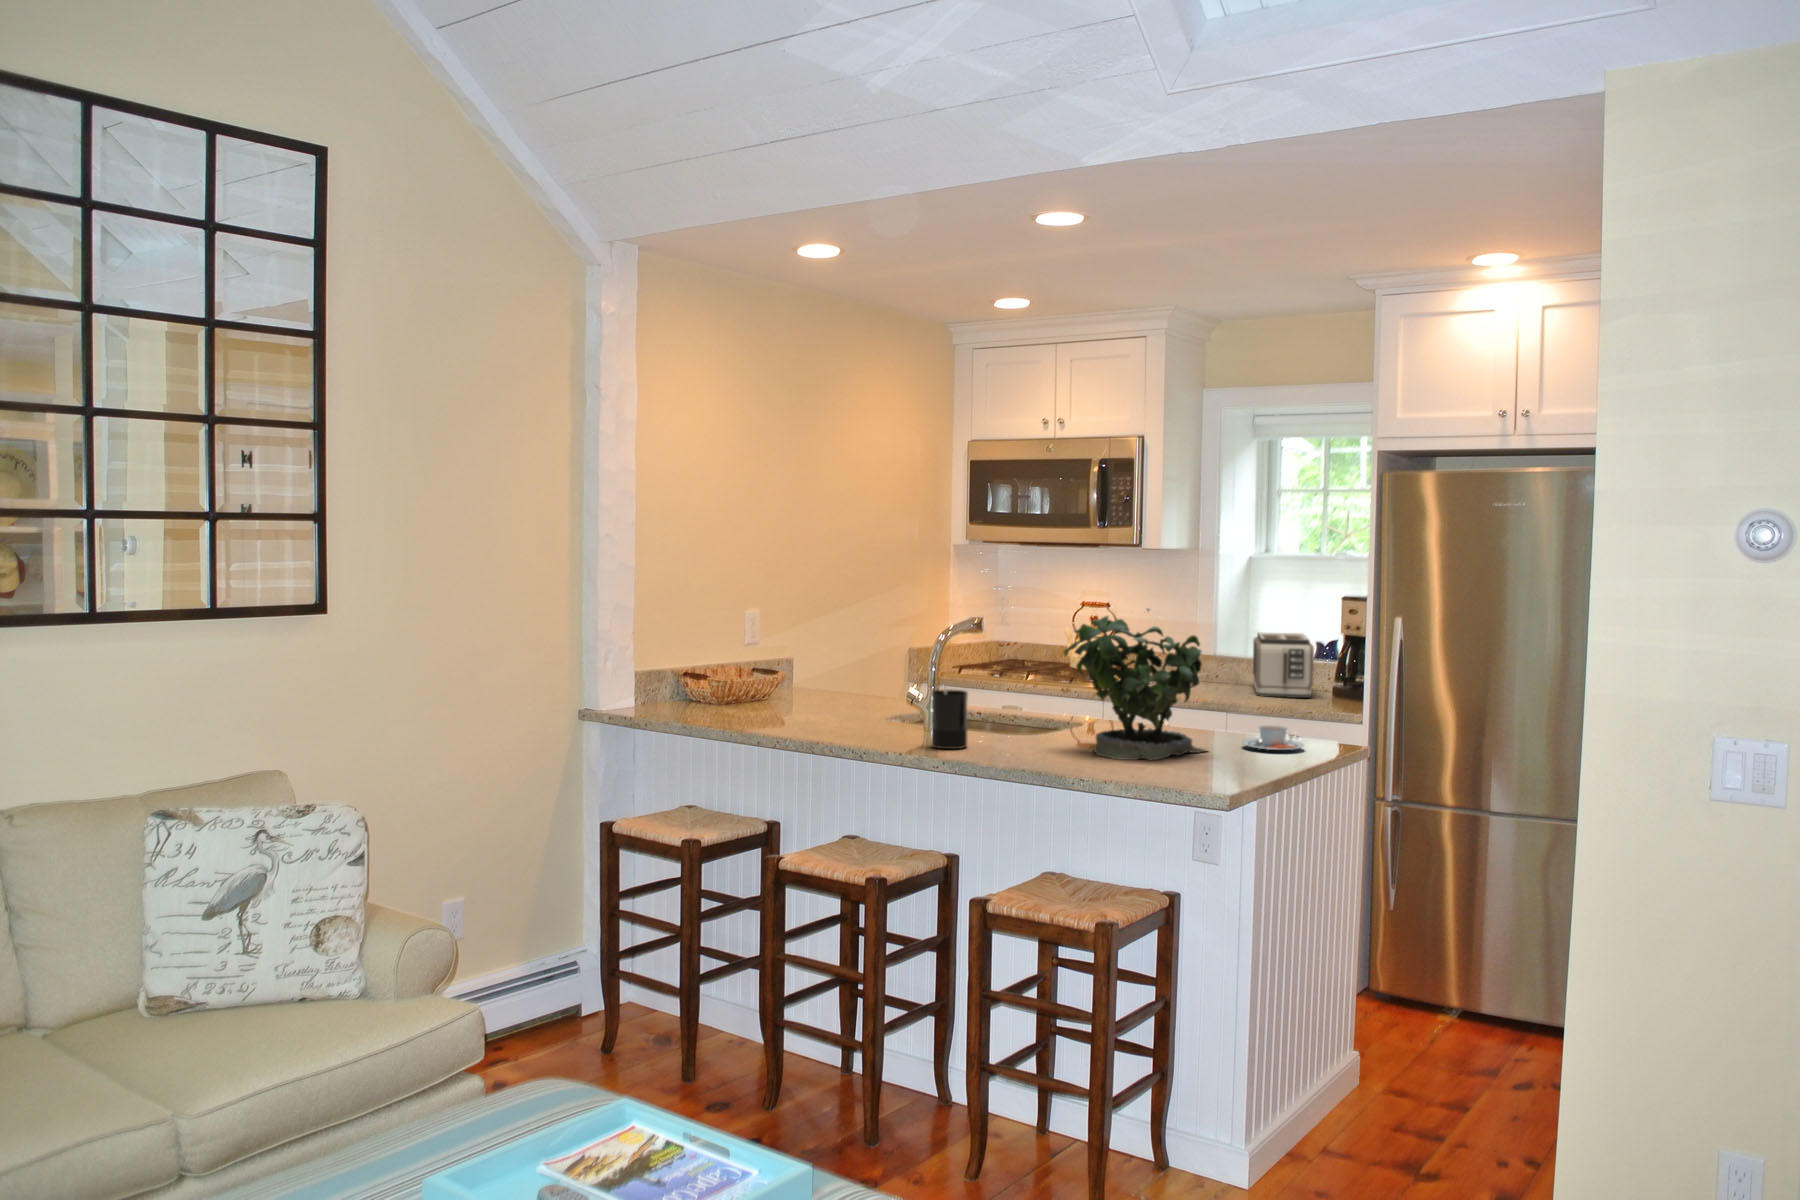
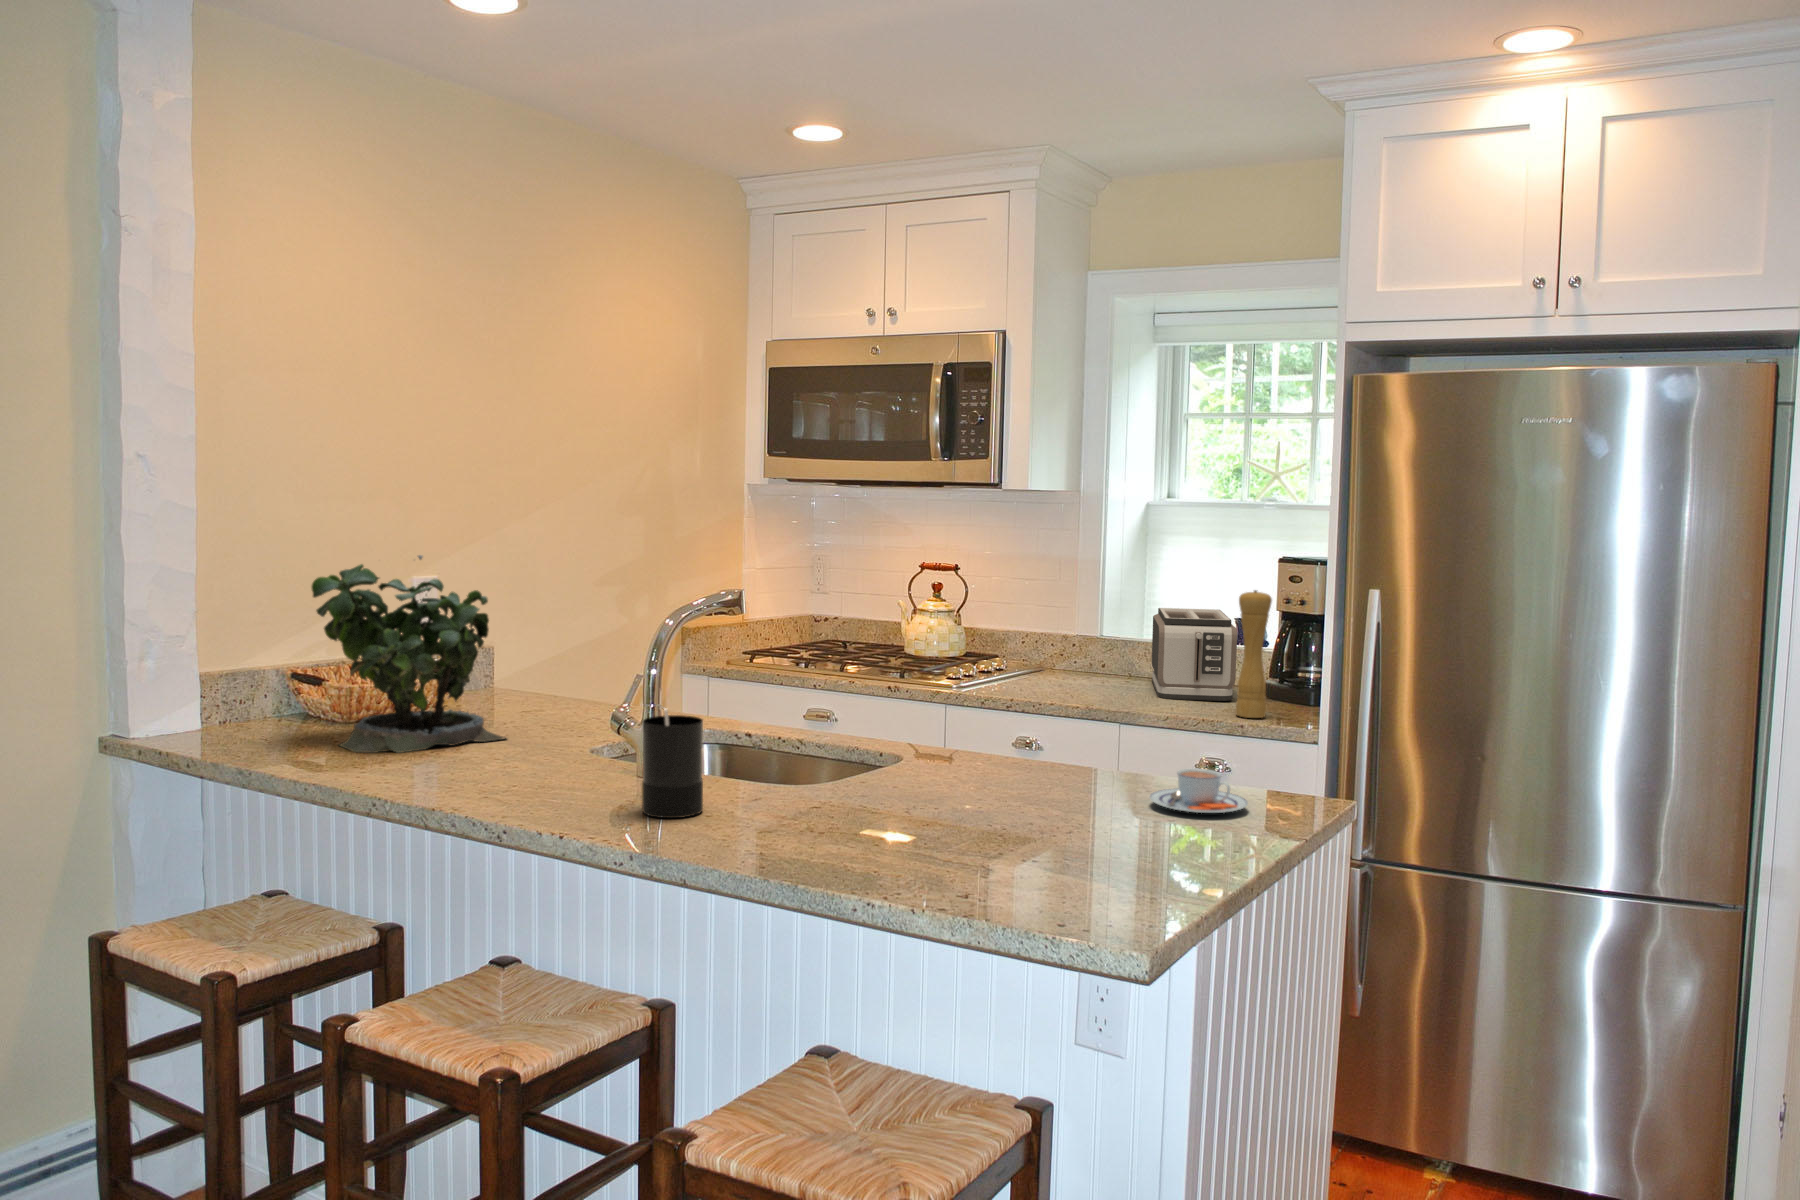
potted plant: present [1064,609,1206,760] -> present [312,555,506,753]
pepper mill: none [1312,618,1336,708] -> present [1236,590,1272,718]

